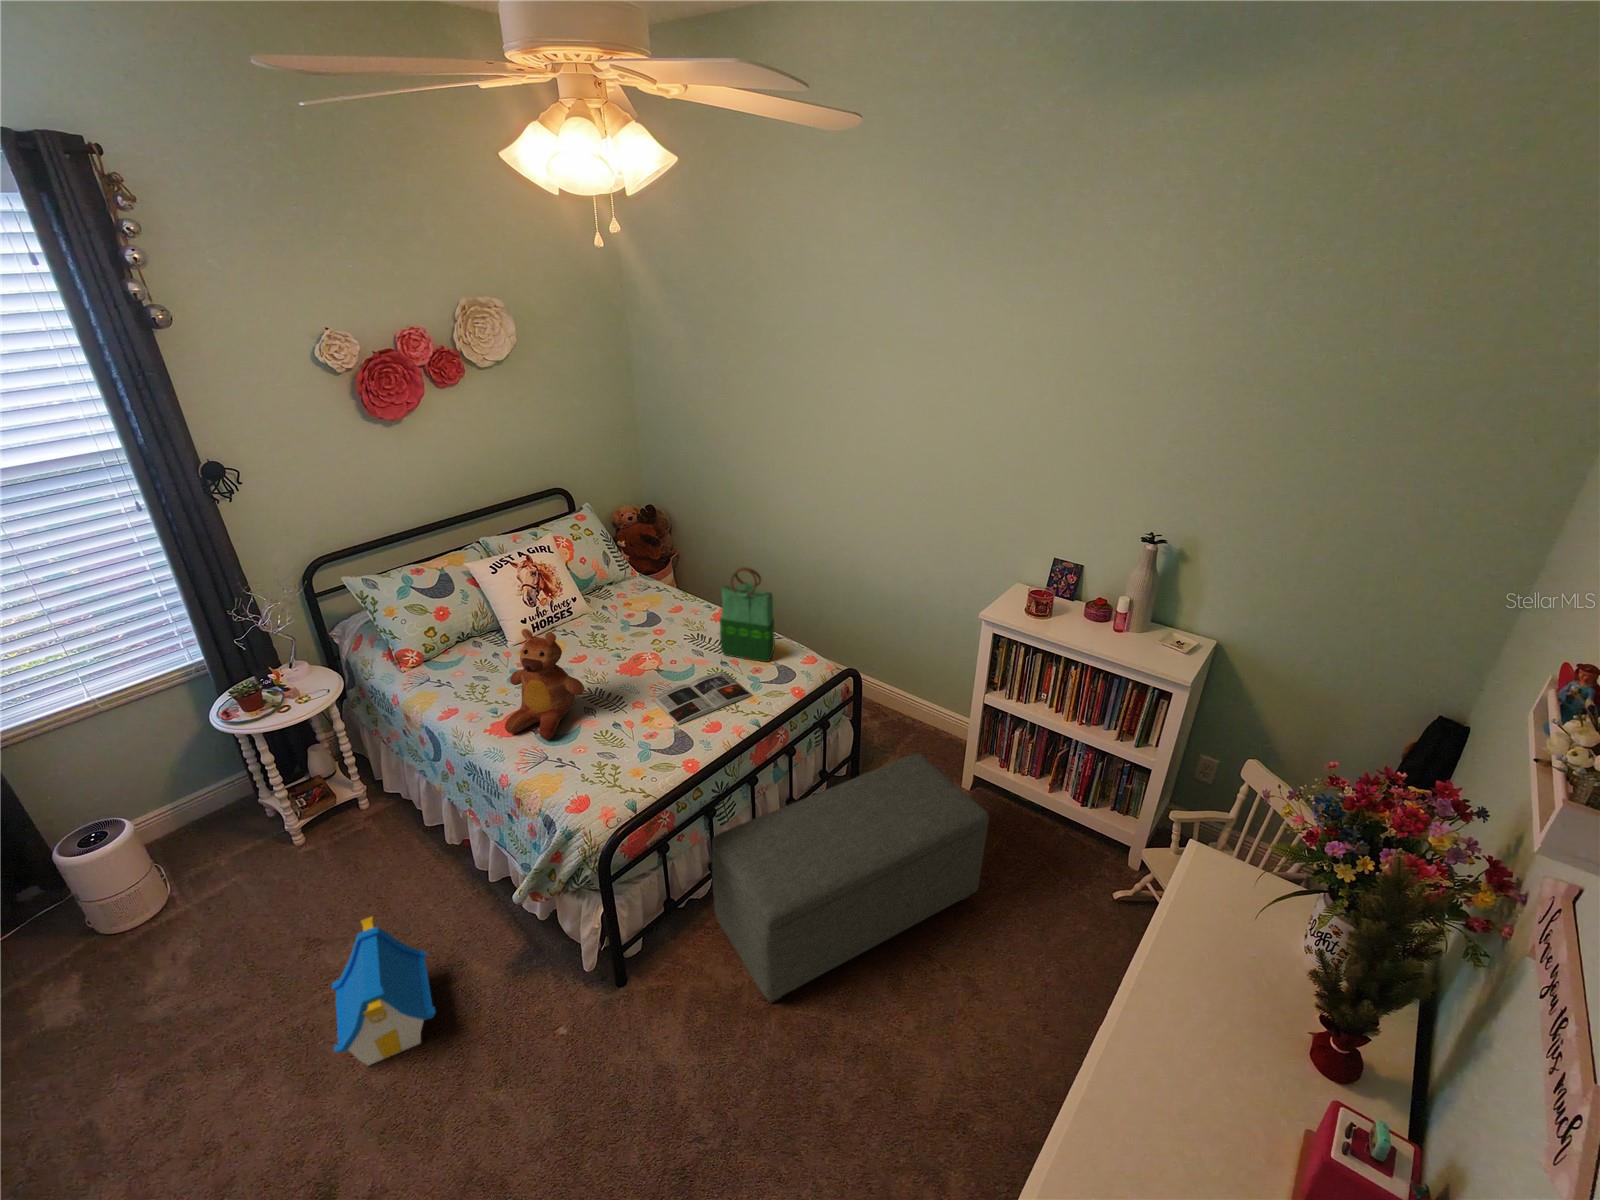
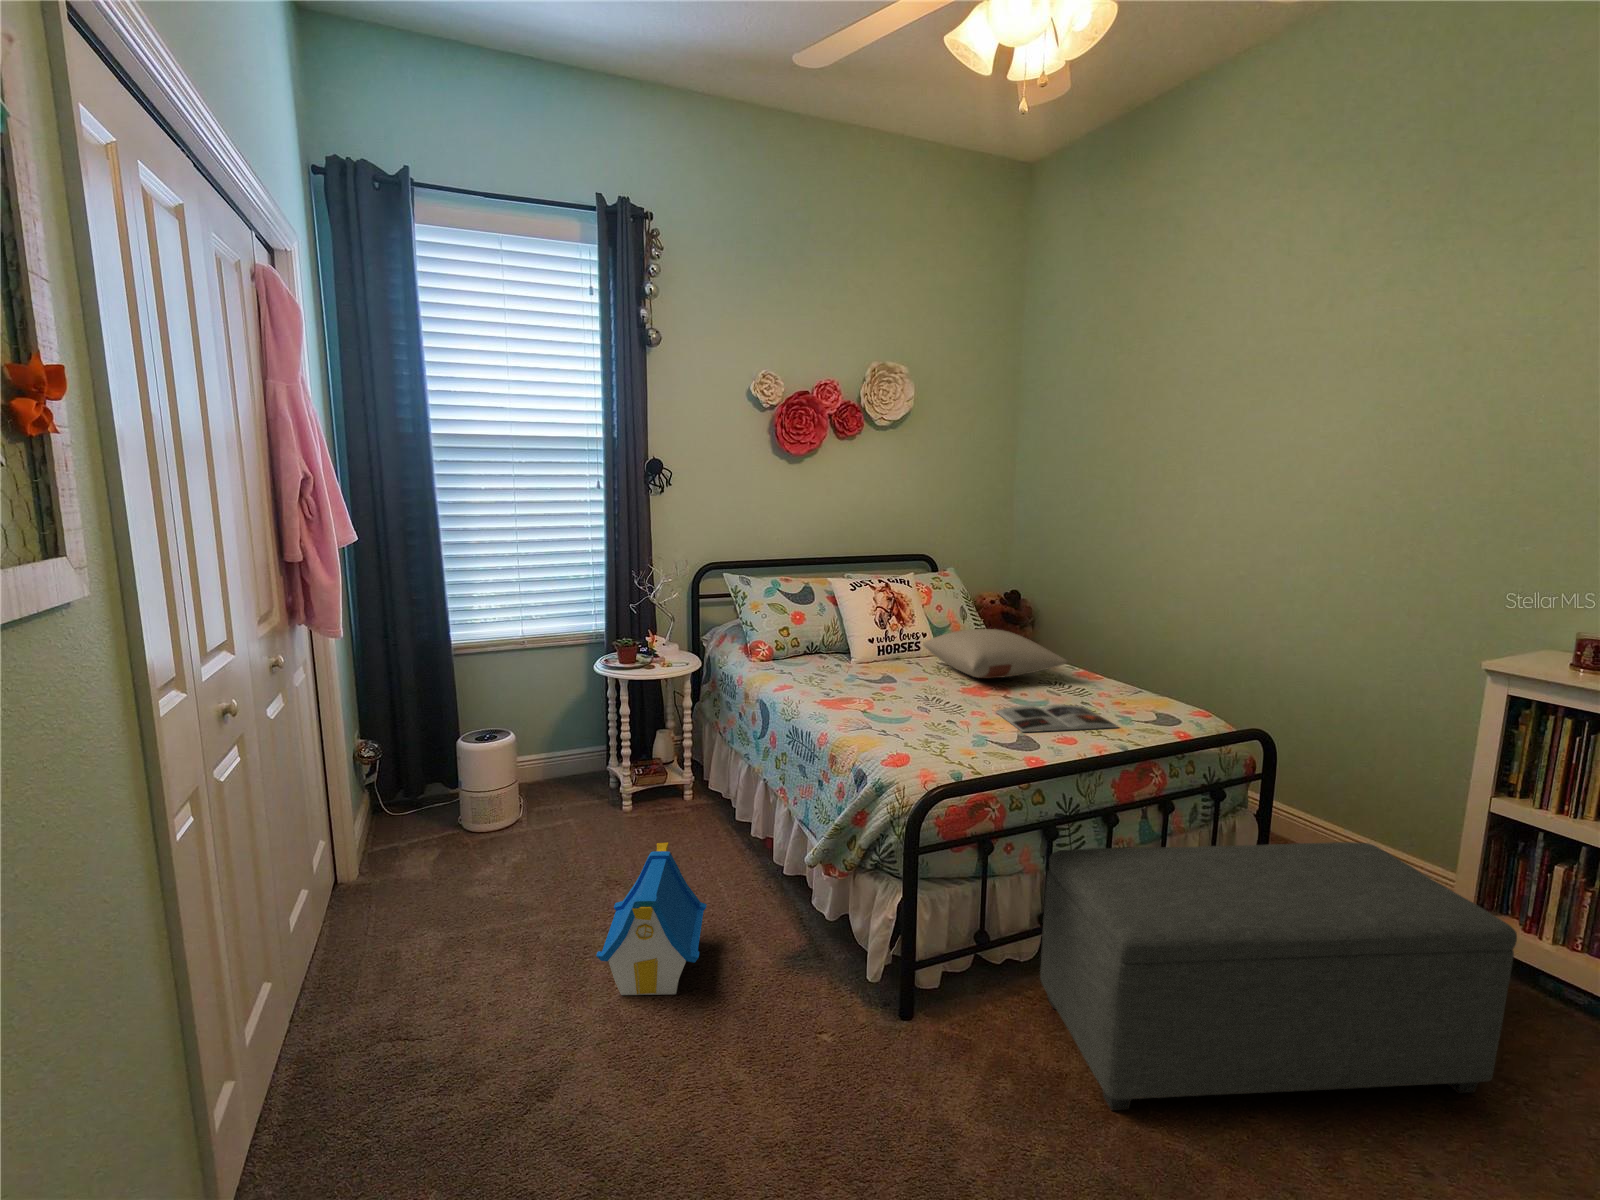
tote bag: present [720,567,775,662] -> none [1083,587,1157,709]
pillow: none [575,588,706,655] -> present [923,629,1067,678]
teddy bear: present [505,629,584,740] -> none [834,601,922,717]

